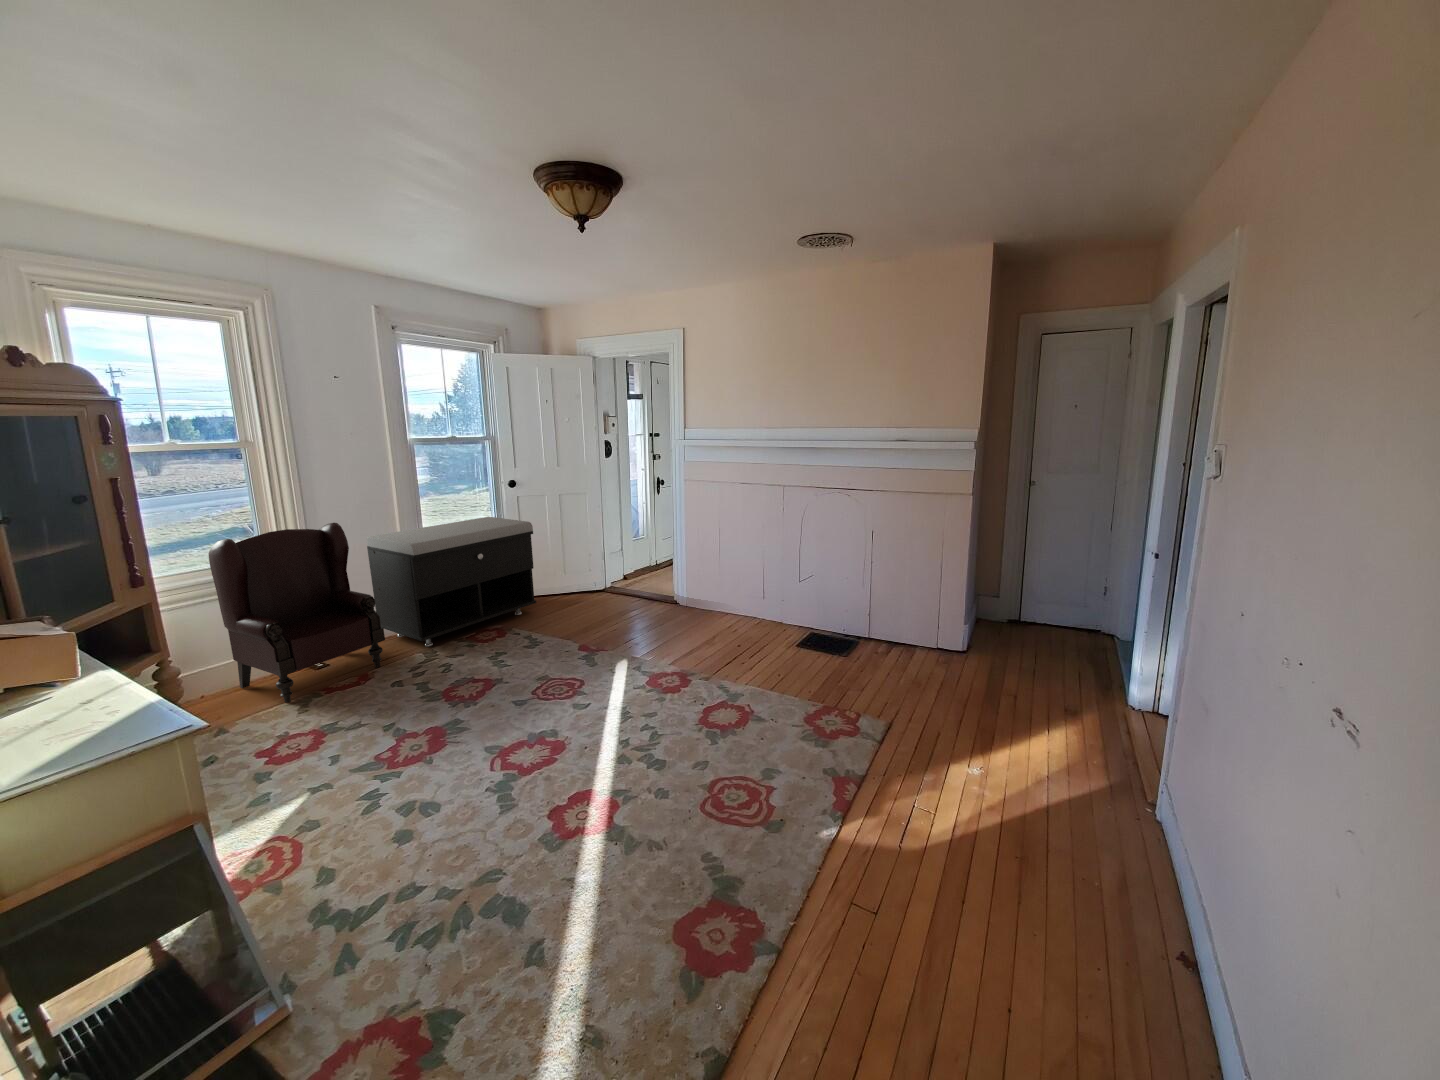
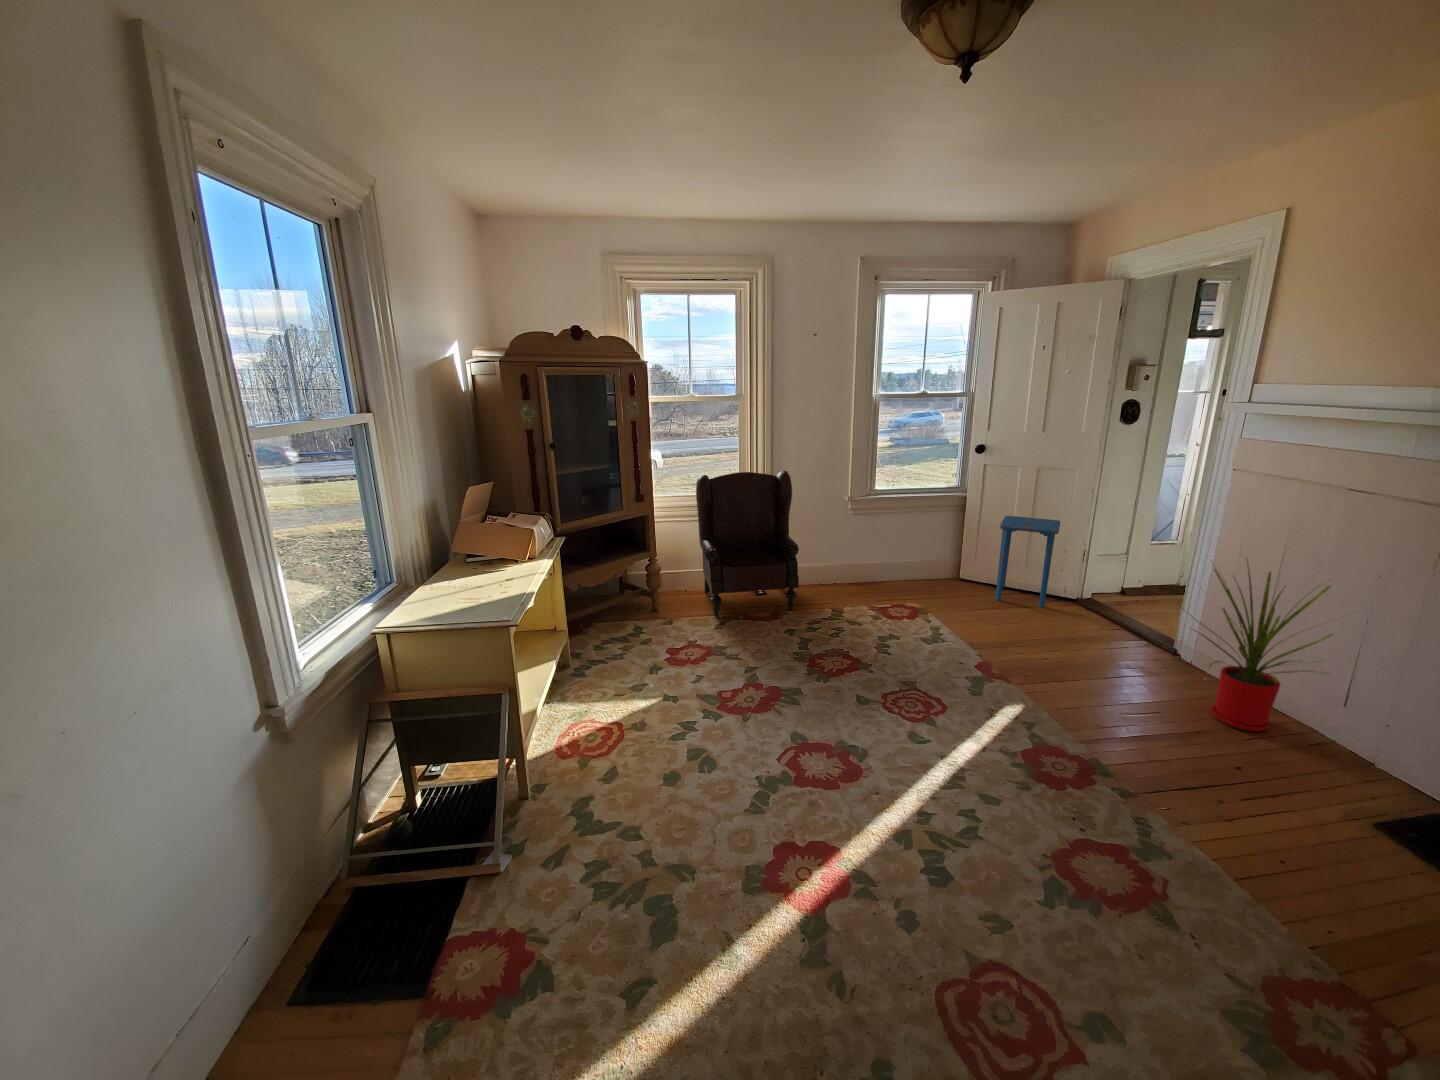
storage bench: present [367,517,536,646] -> none [815,483,983,605]
house plant: none [682,530,757,629] -> present [1196,561,1333,731]
side table: none [541,534,587,605] -> present [996,516,1060,607]

